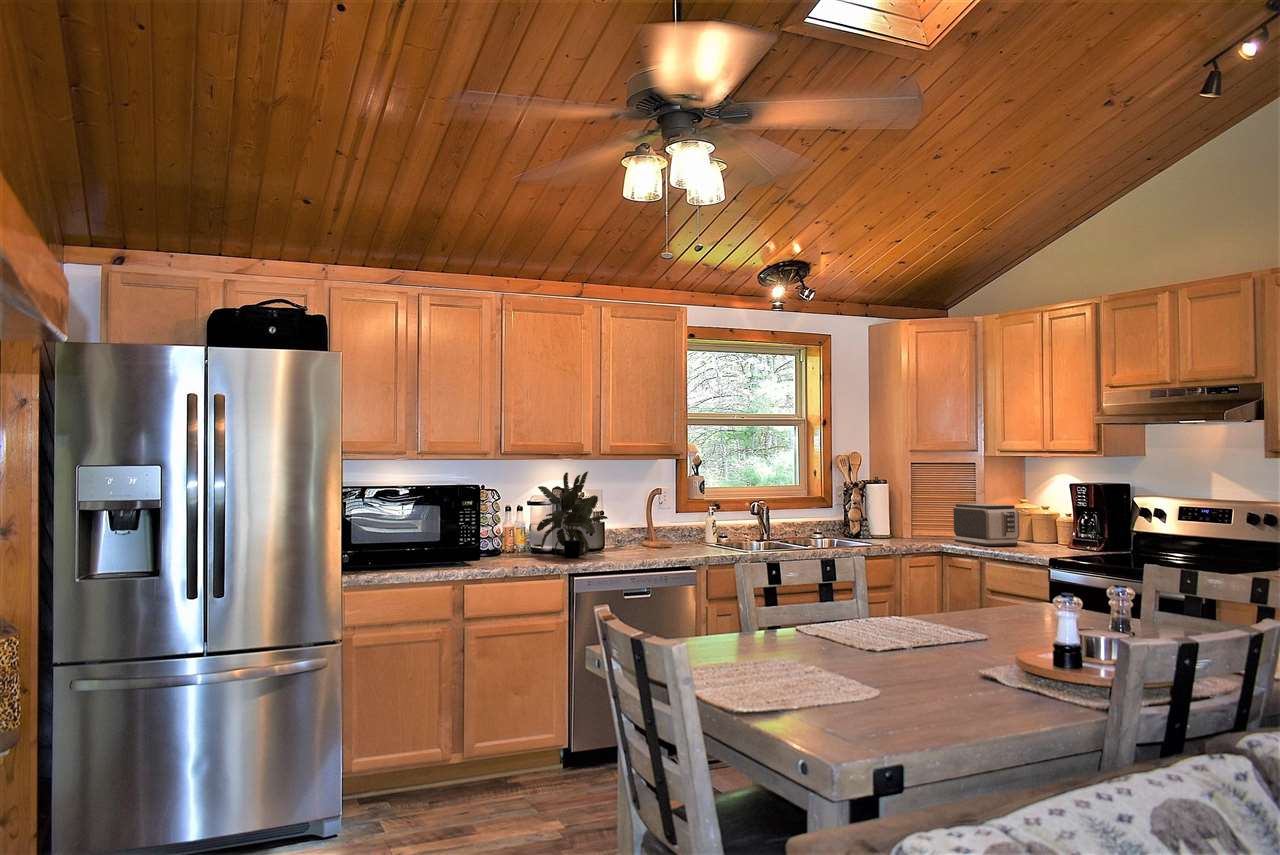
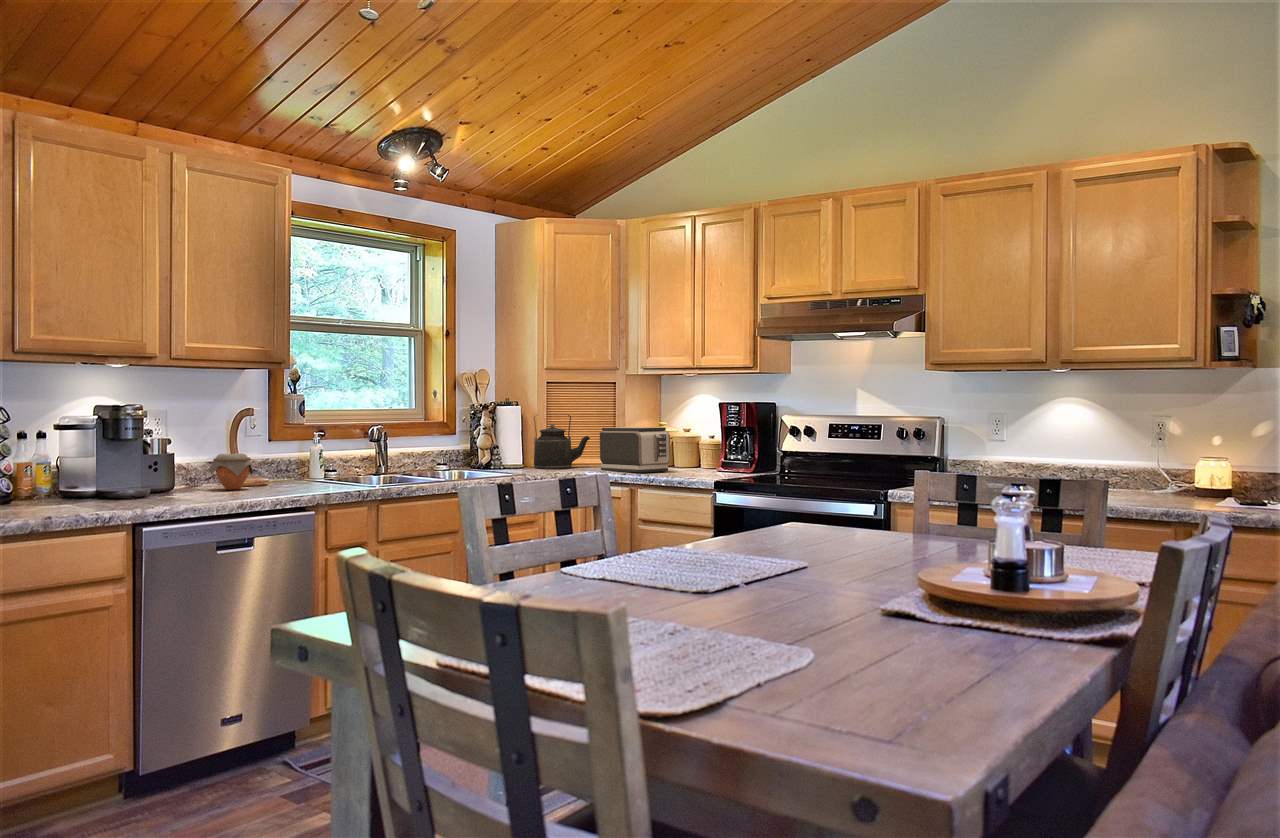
potted plant: present [537,472,608,558] -> none [73,381,187,502]
kettle: none [895,491,947,538] -> present [534,414,590,469]
jar: none [629,522,660,550] -> present [209,453,253,490]

